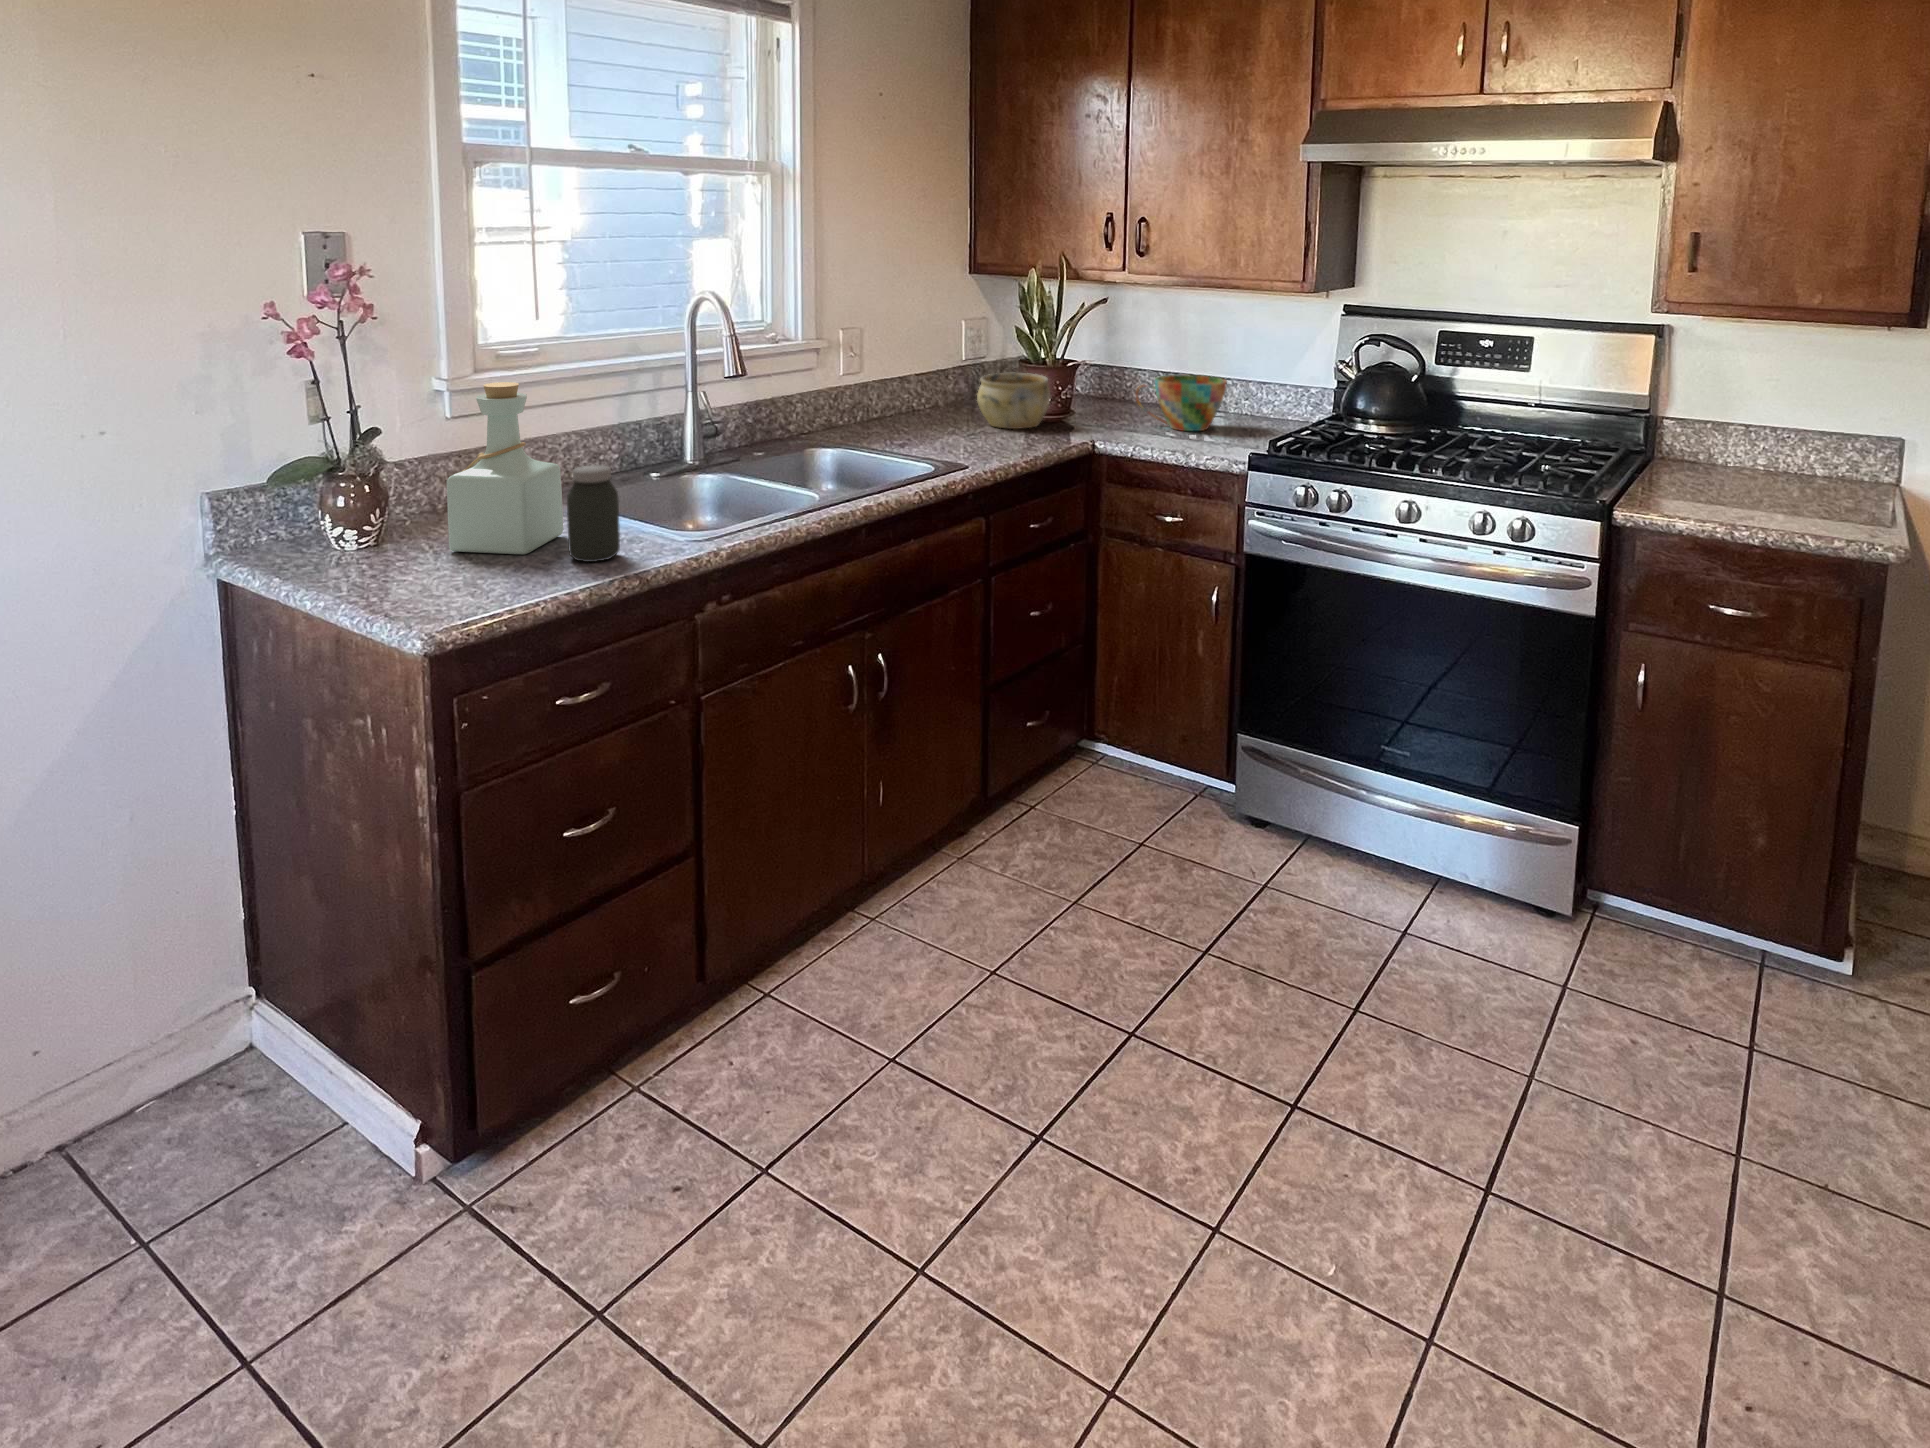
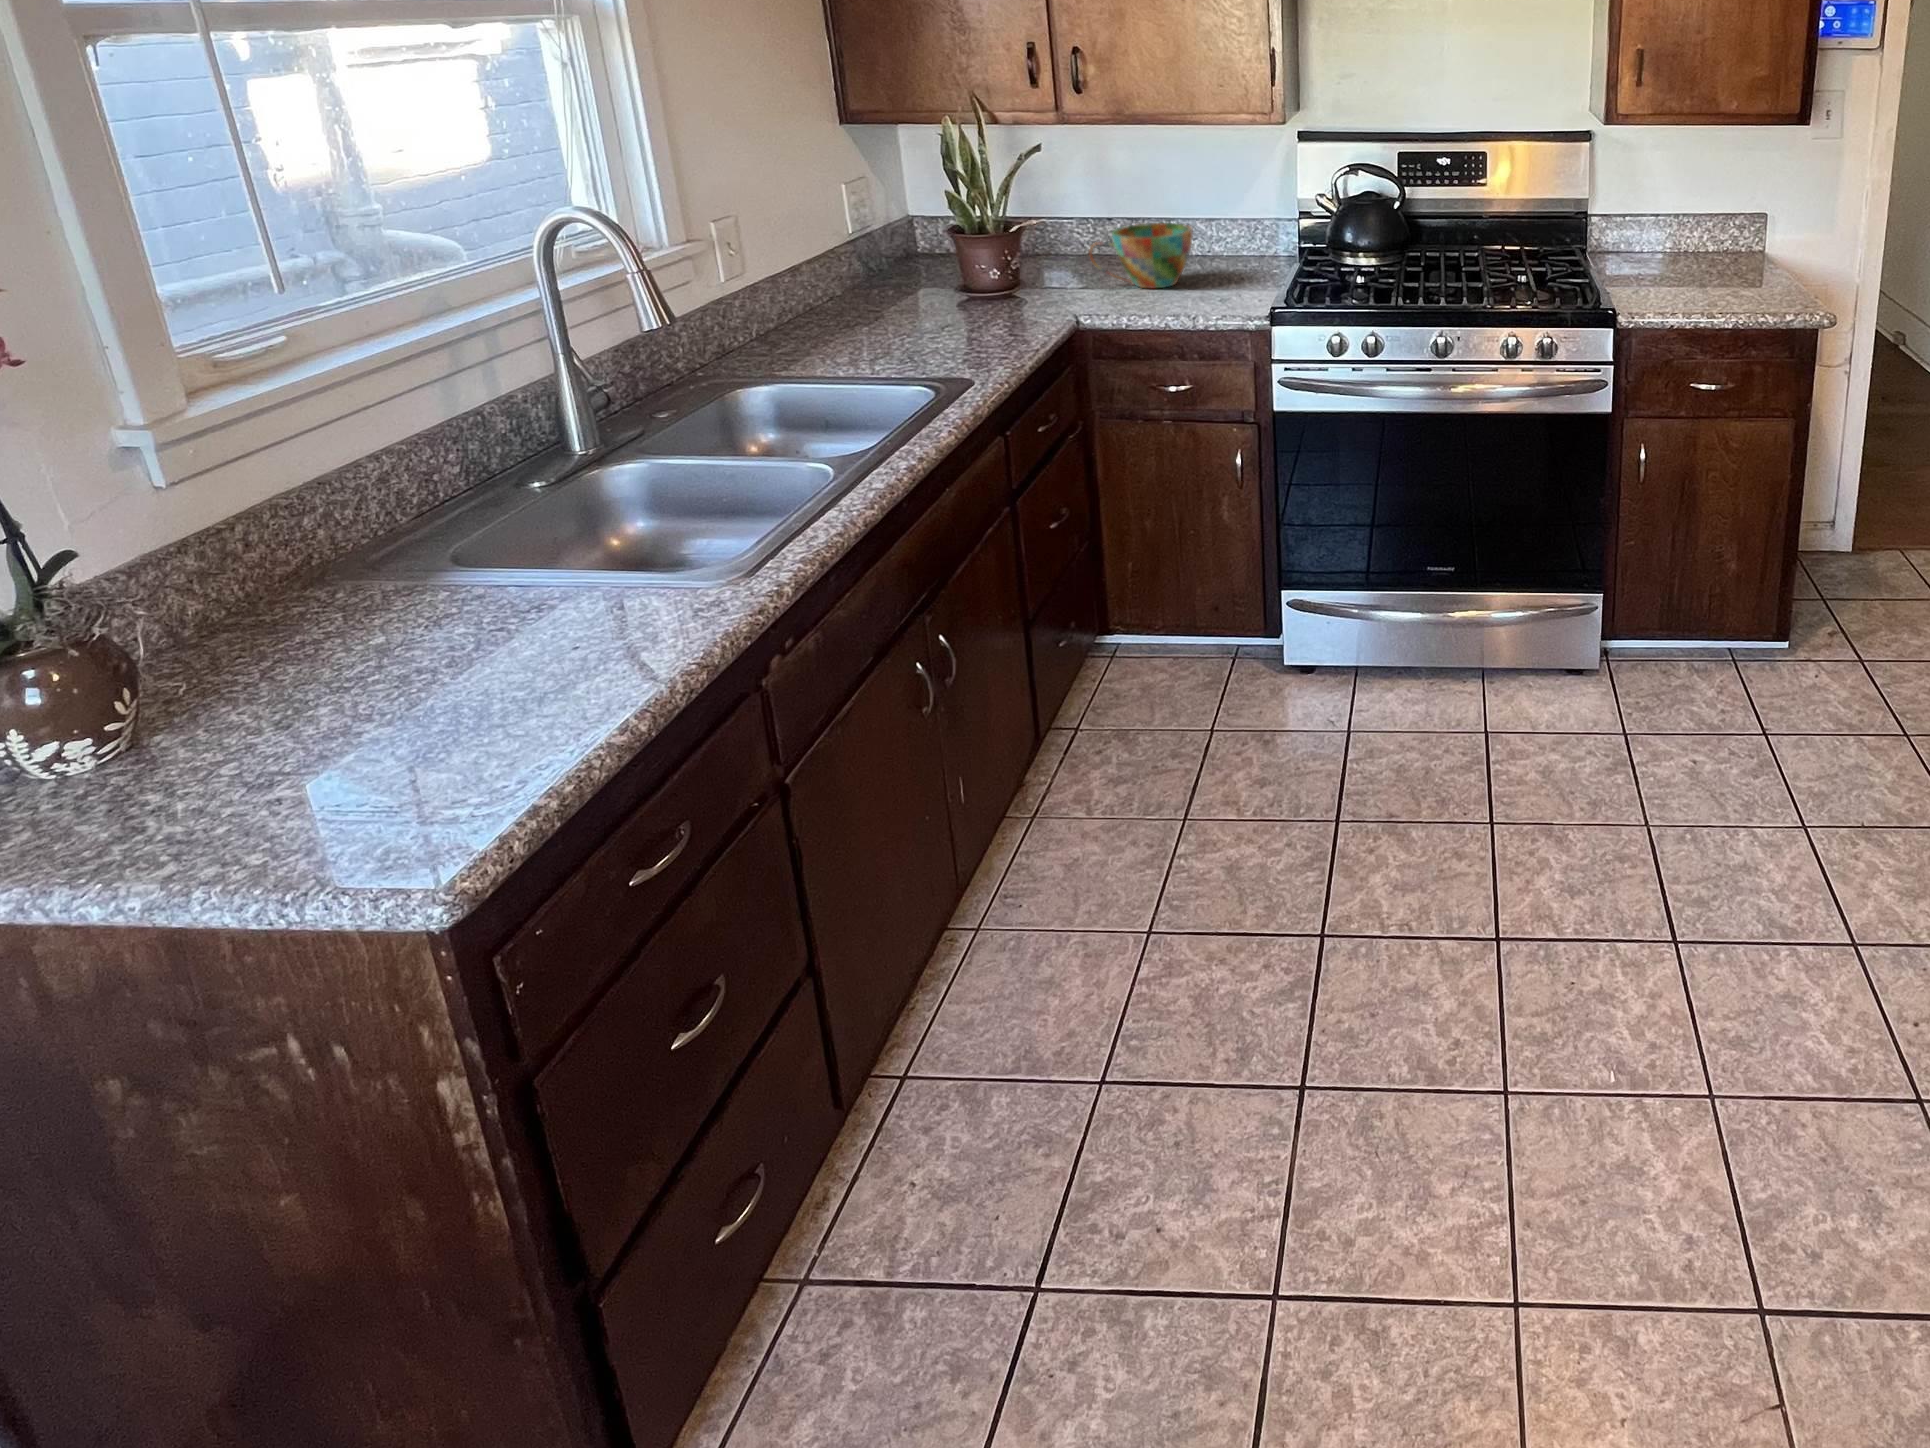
ceramic bowl: present [977,373,1051,429] -> none [904,246,998,319]
bottle: present [447,382,563,555] -> none [261,424,480,714]
jar: present [567,465,620,562] -> none [520,521,624,669]

